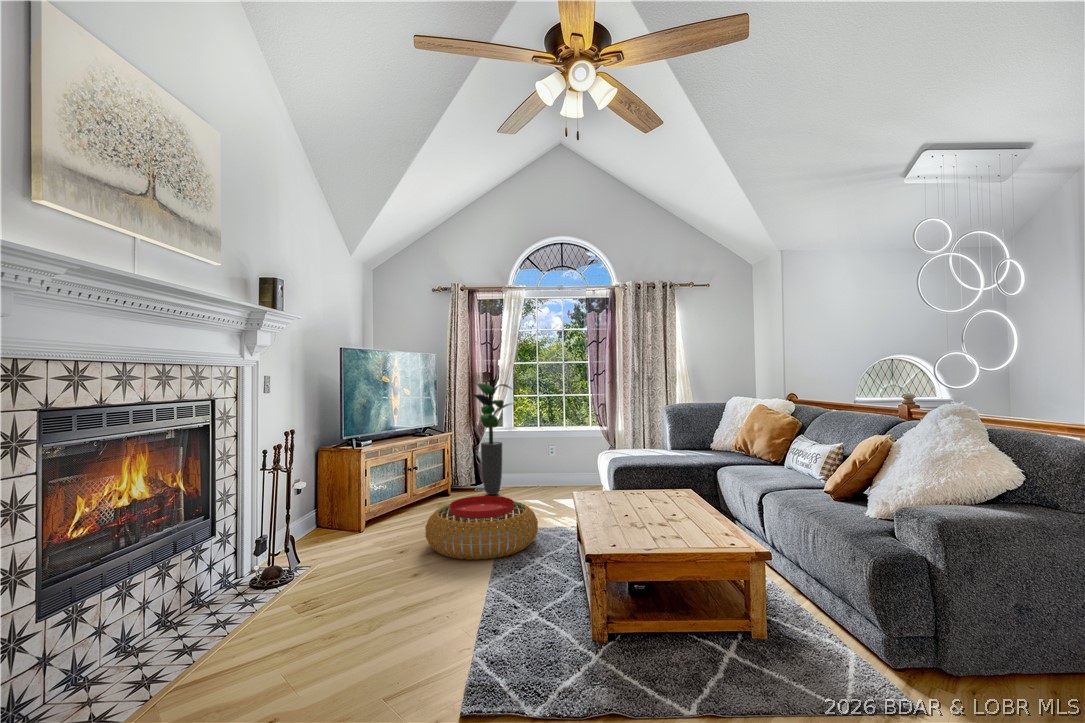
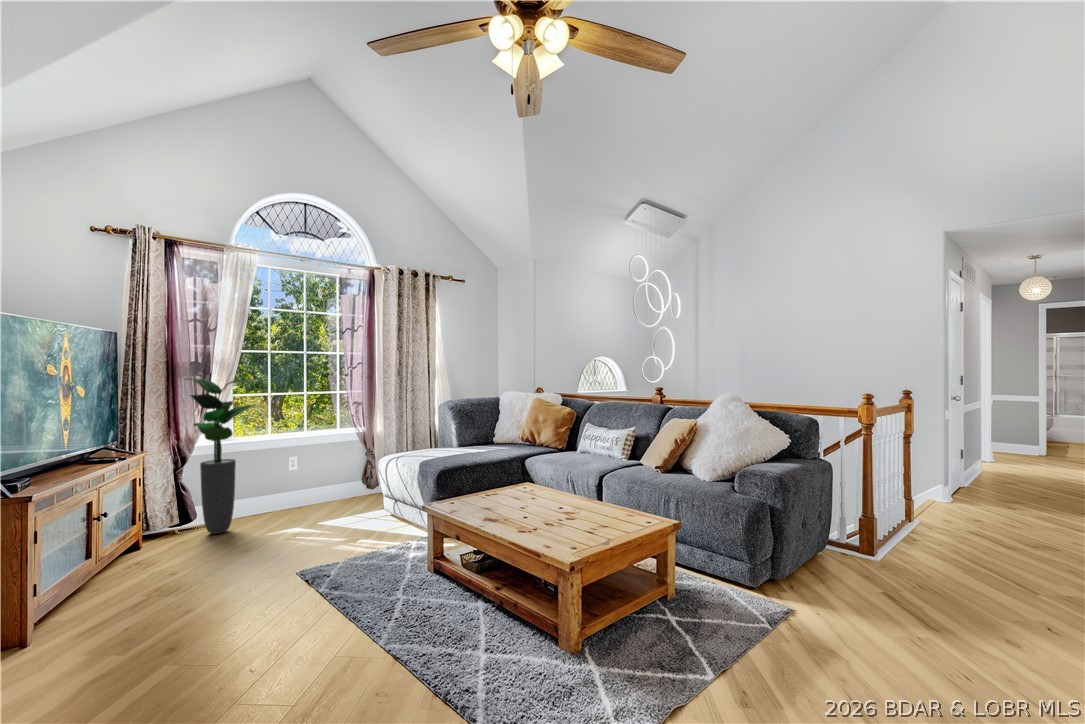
pouf: present [425,496,538,560] -> none [206,529,379,631]

